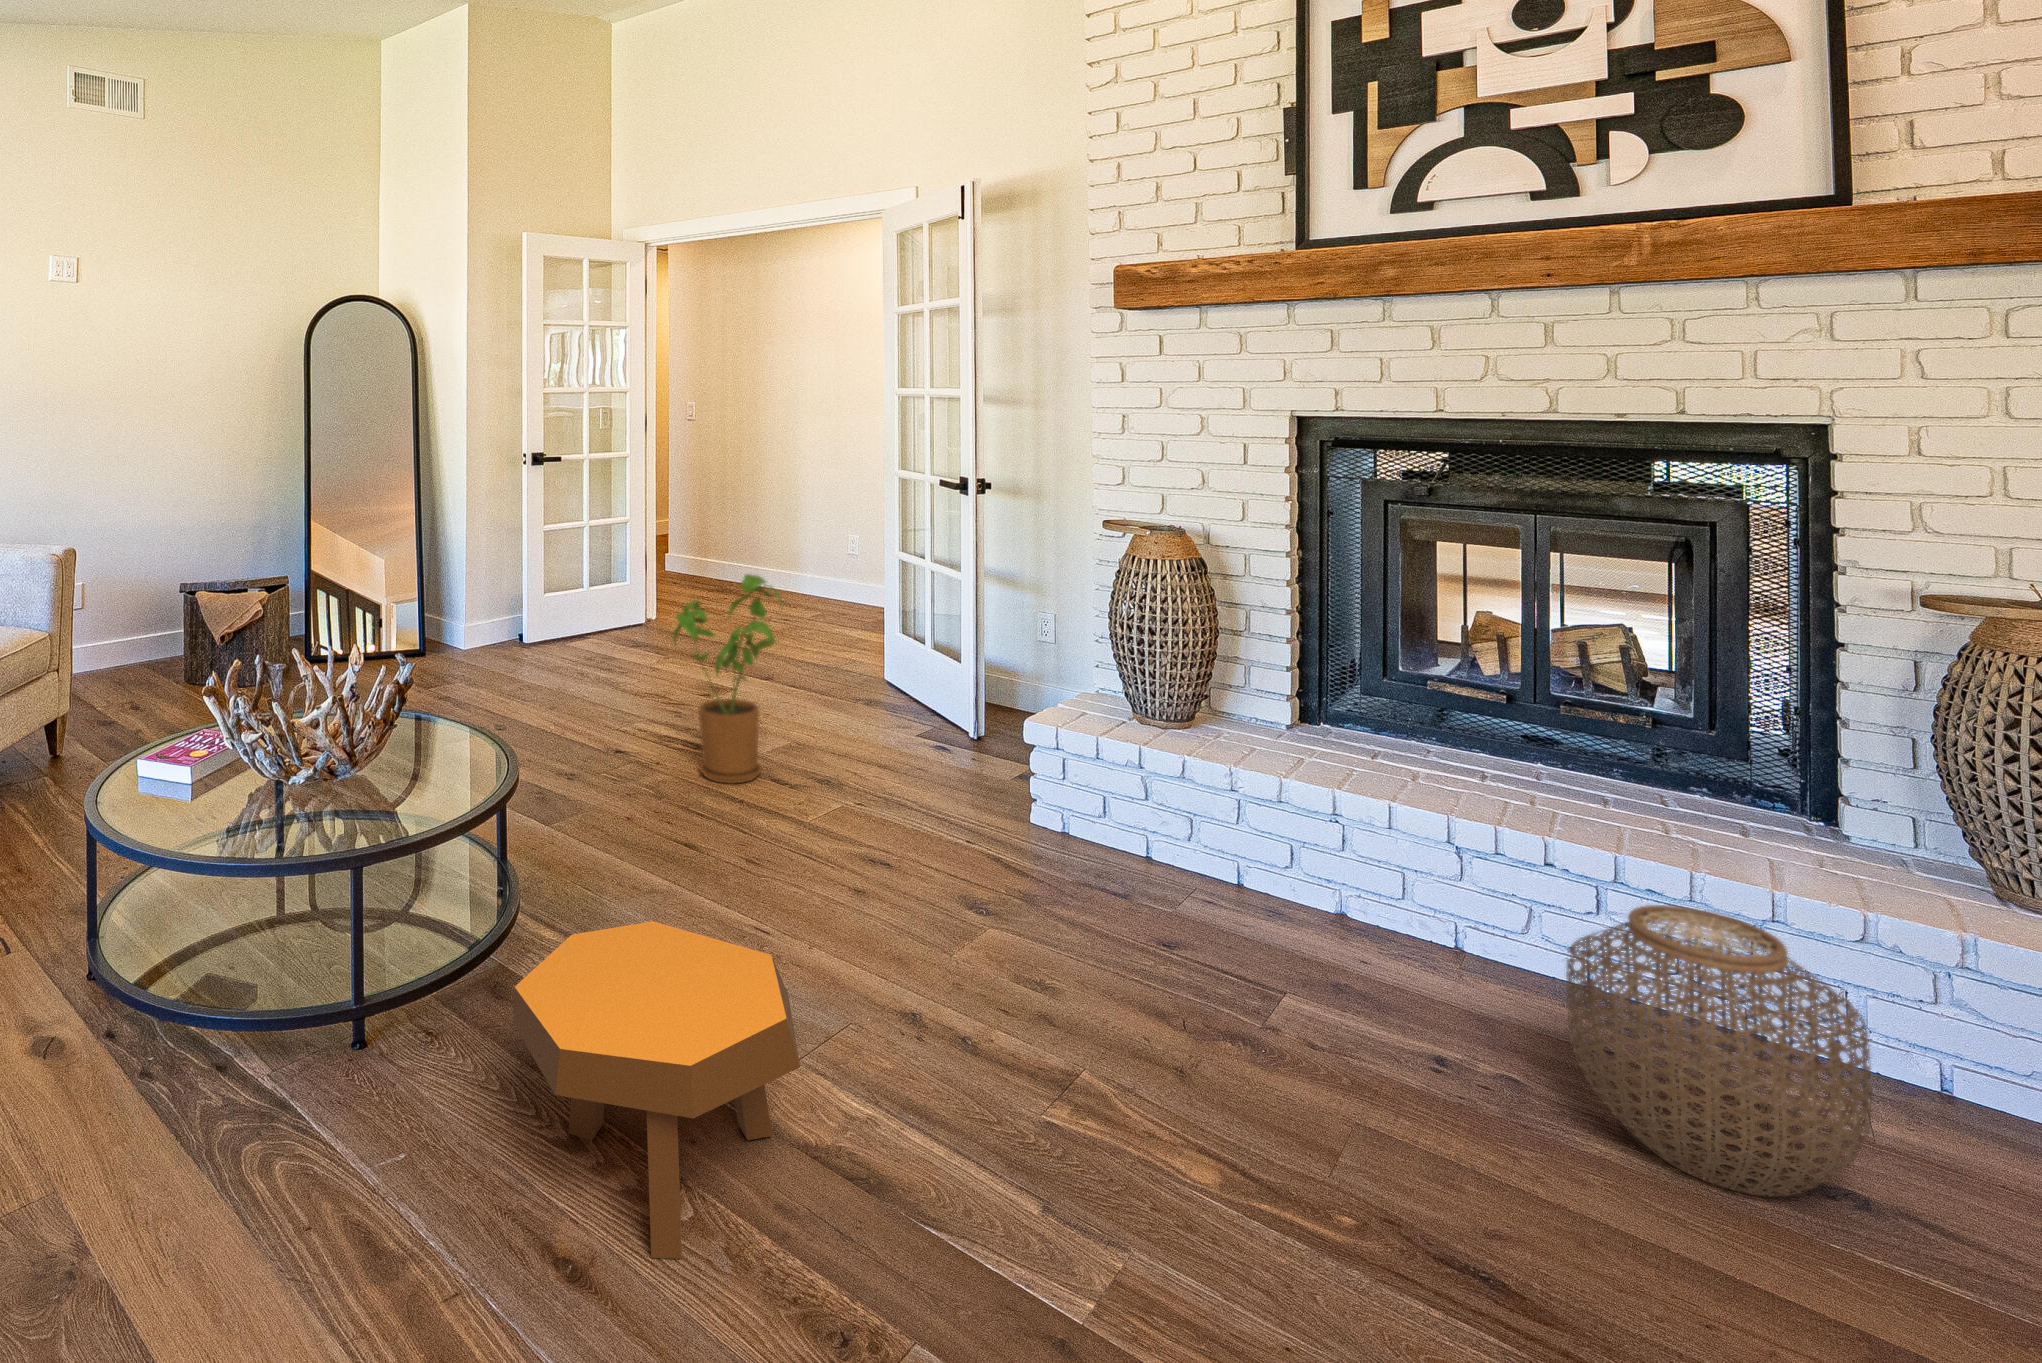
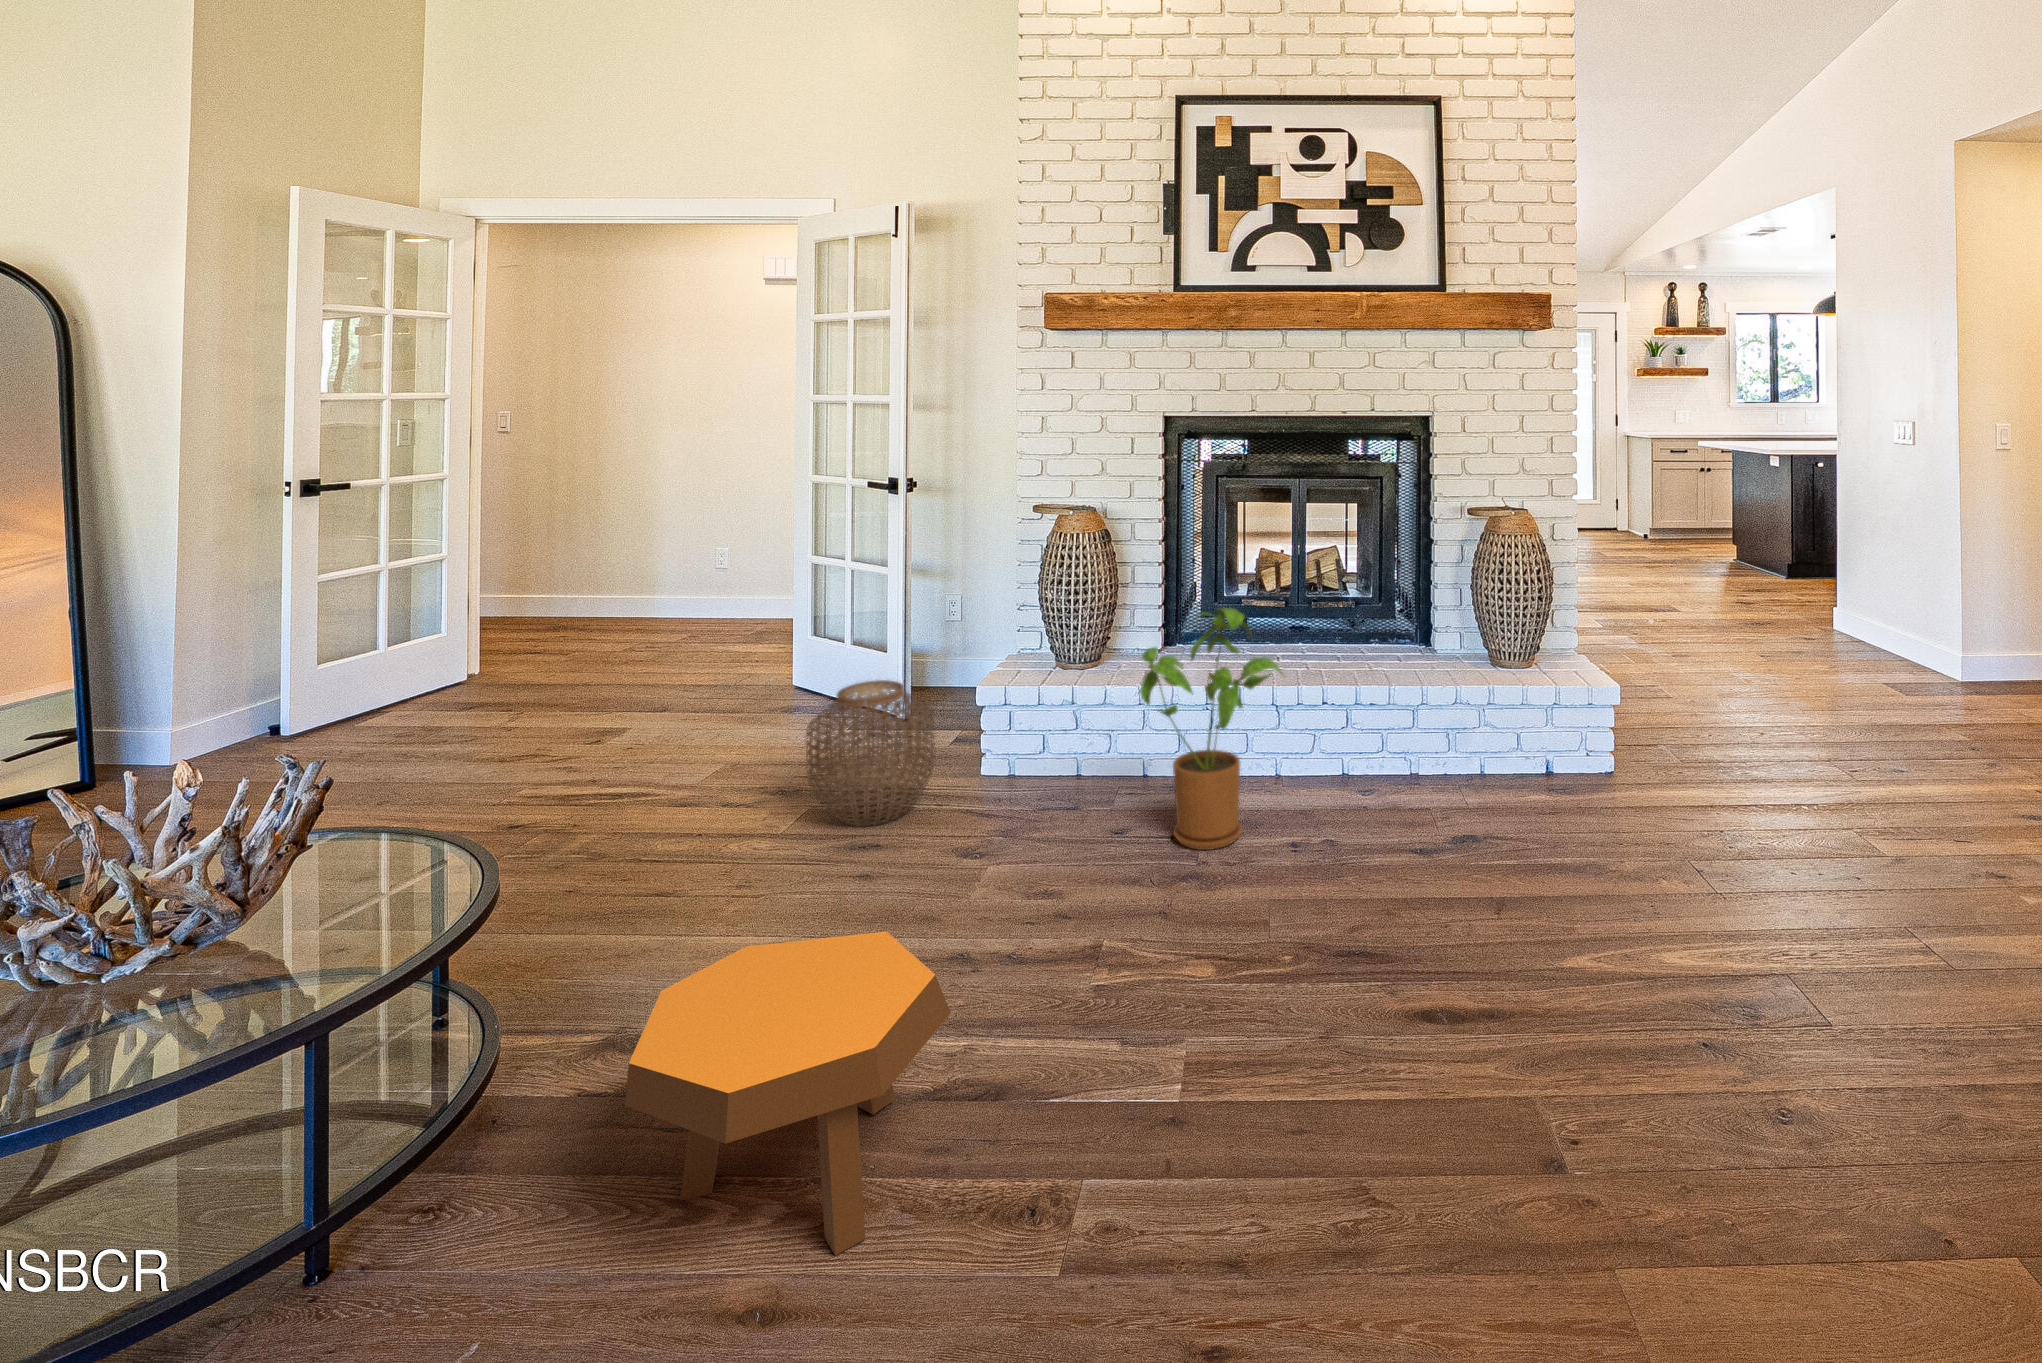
house plant: present [673,574,782,784] -> present [1140,608,1285,850]
woven basket: present [1566,905,1872,1197] -> present [806,680,935,826]

